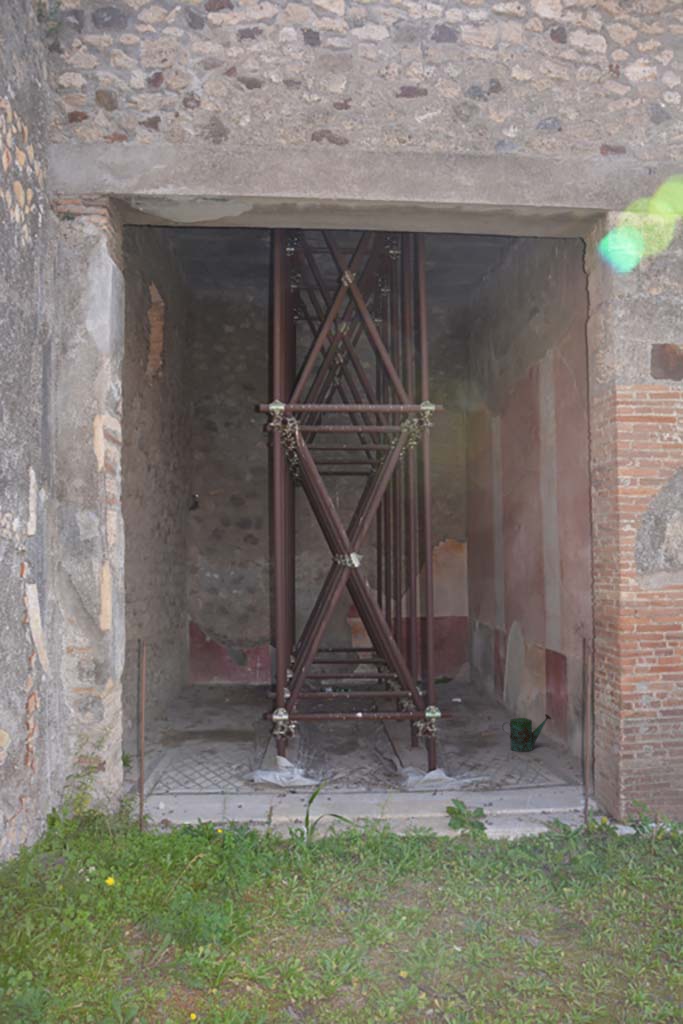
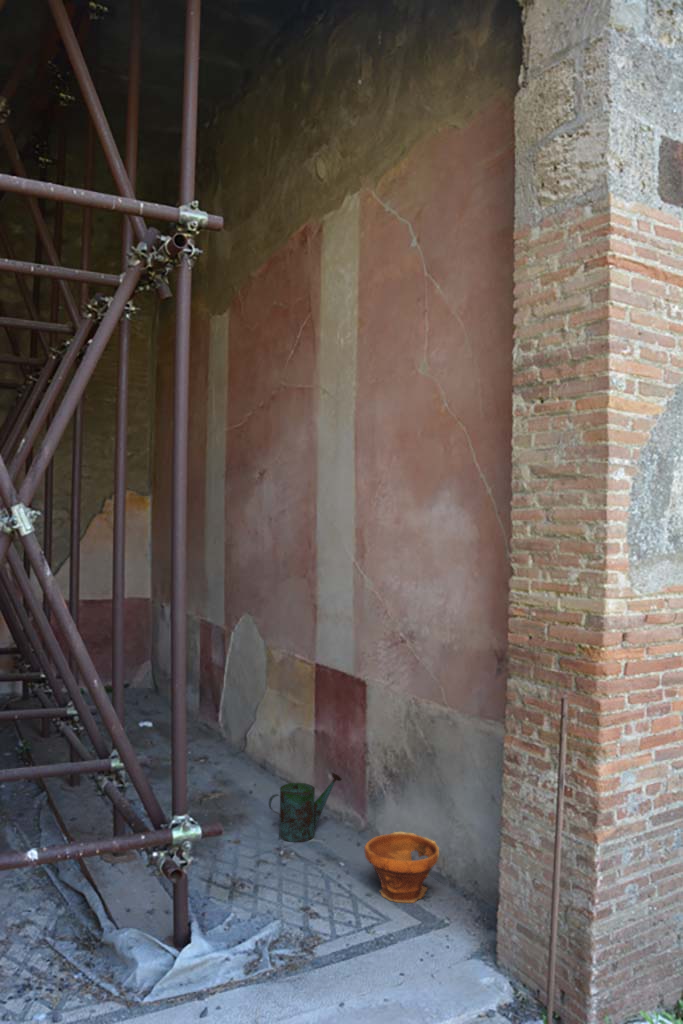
planter: none [542,740,587,775] -> present [364,832,439,903]

